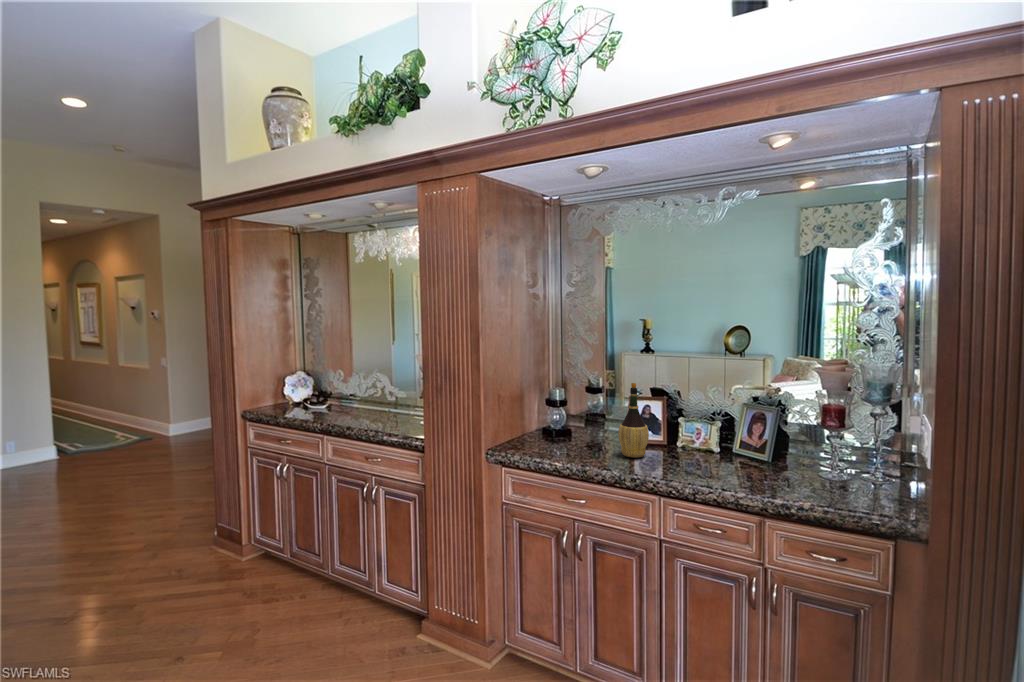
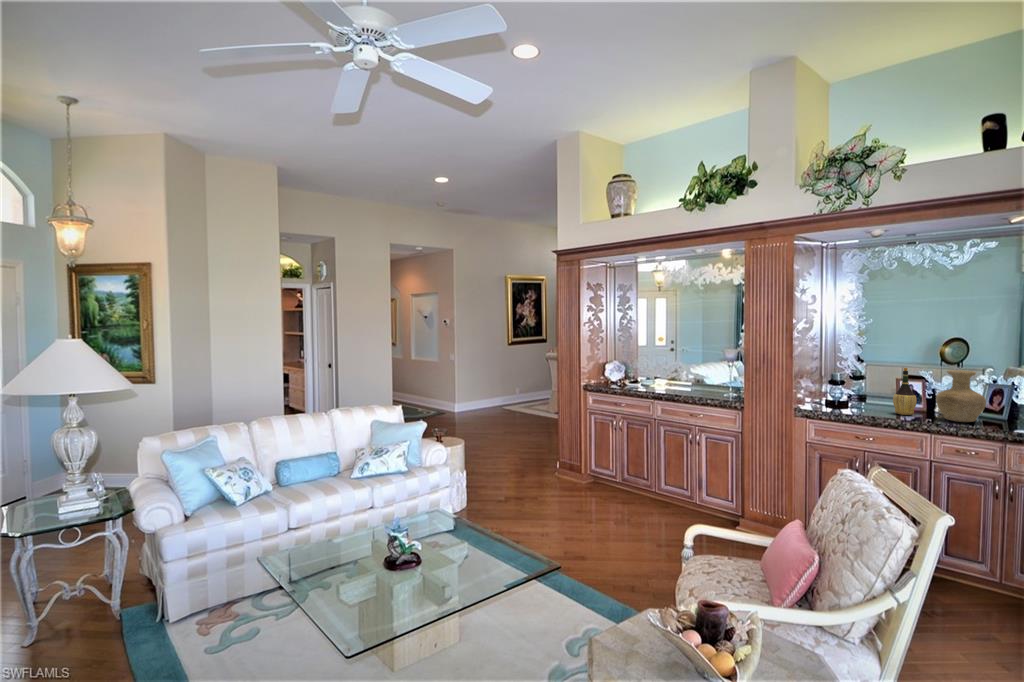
vase: none [670,387,735,472] -> present [936,370,986,422]

